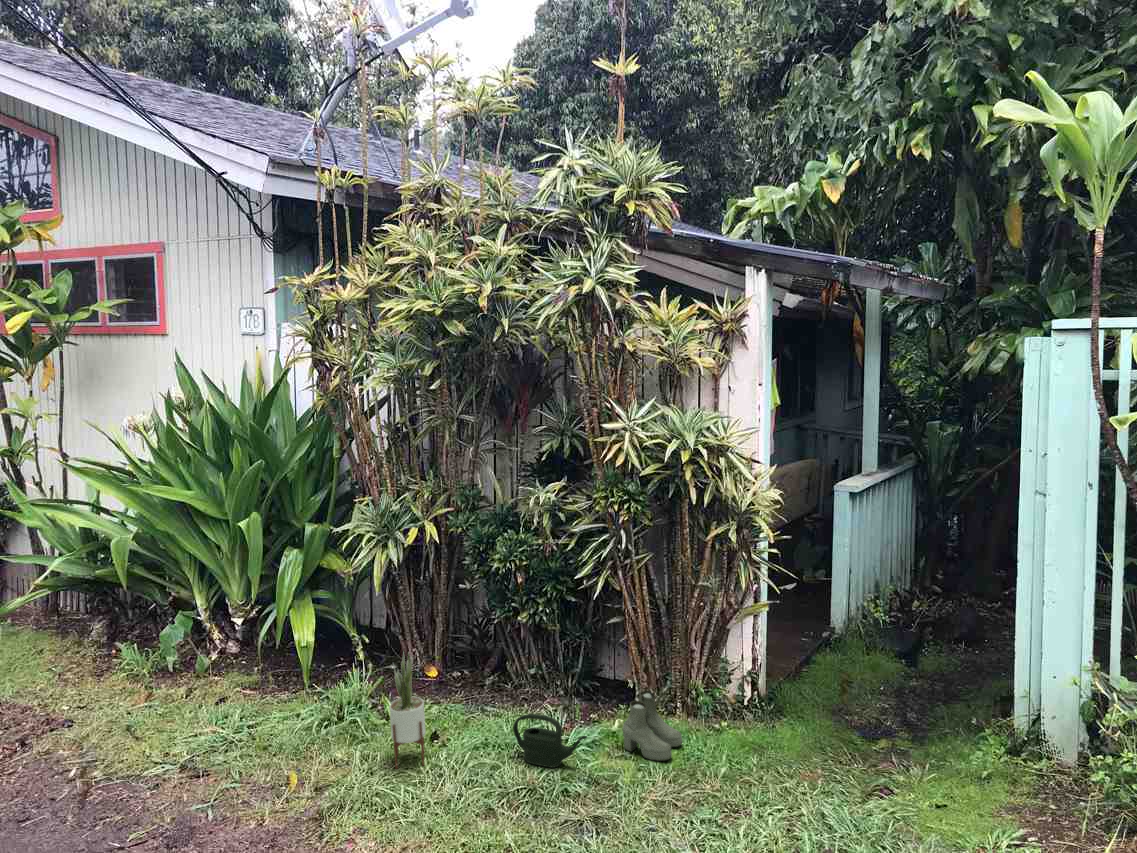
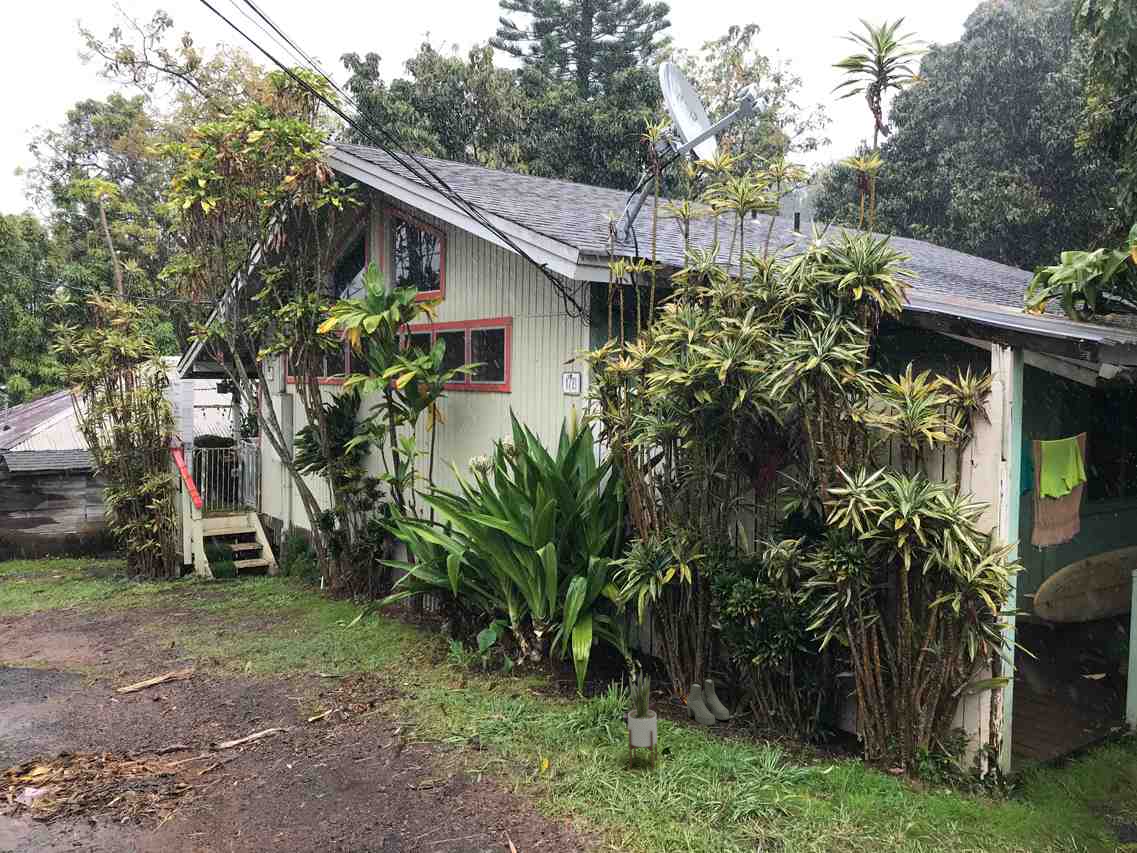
boots: present [623,691,682,761] -> present [687,677,729,726]
watering can: present [513,714,587,768] -> none [730,742,790,793]

